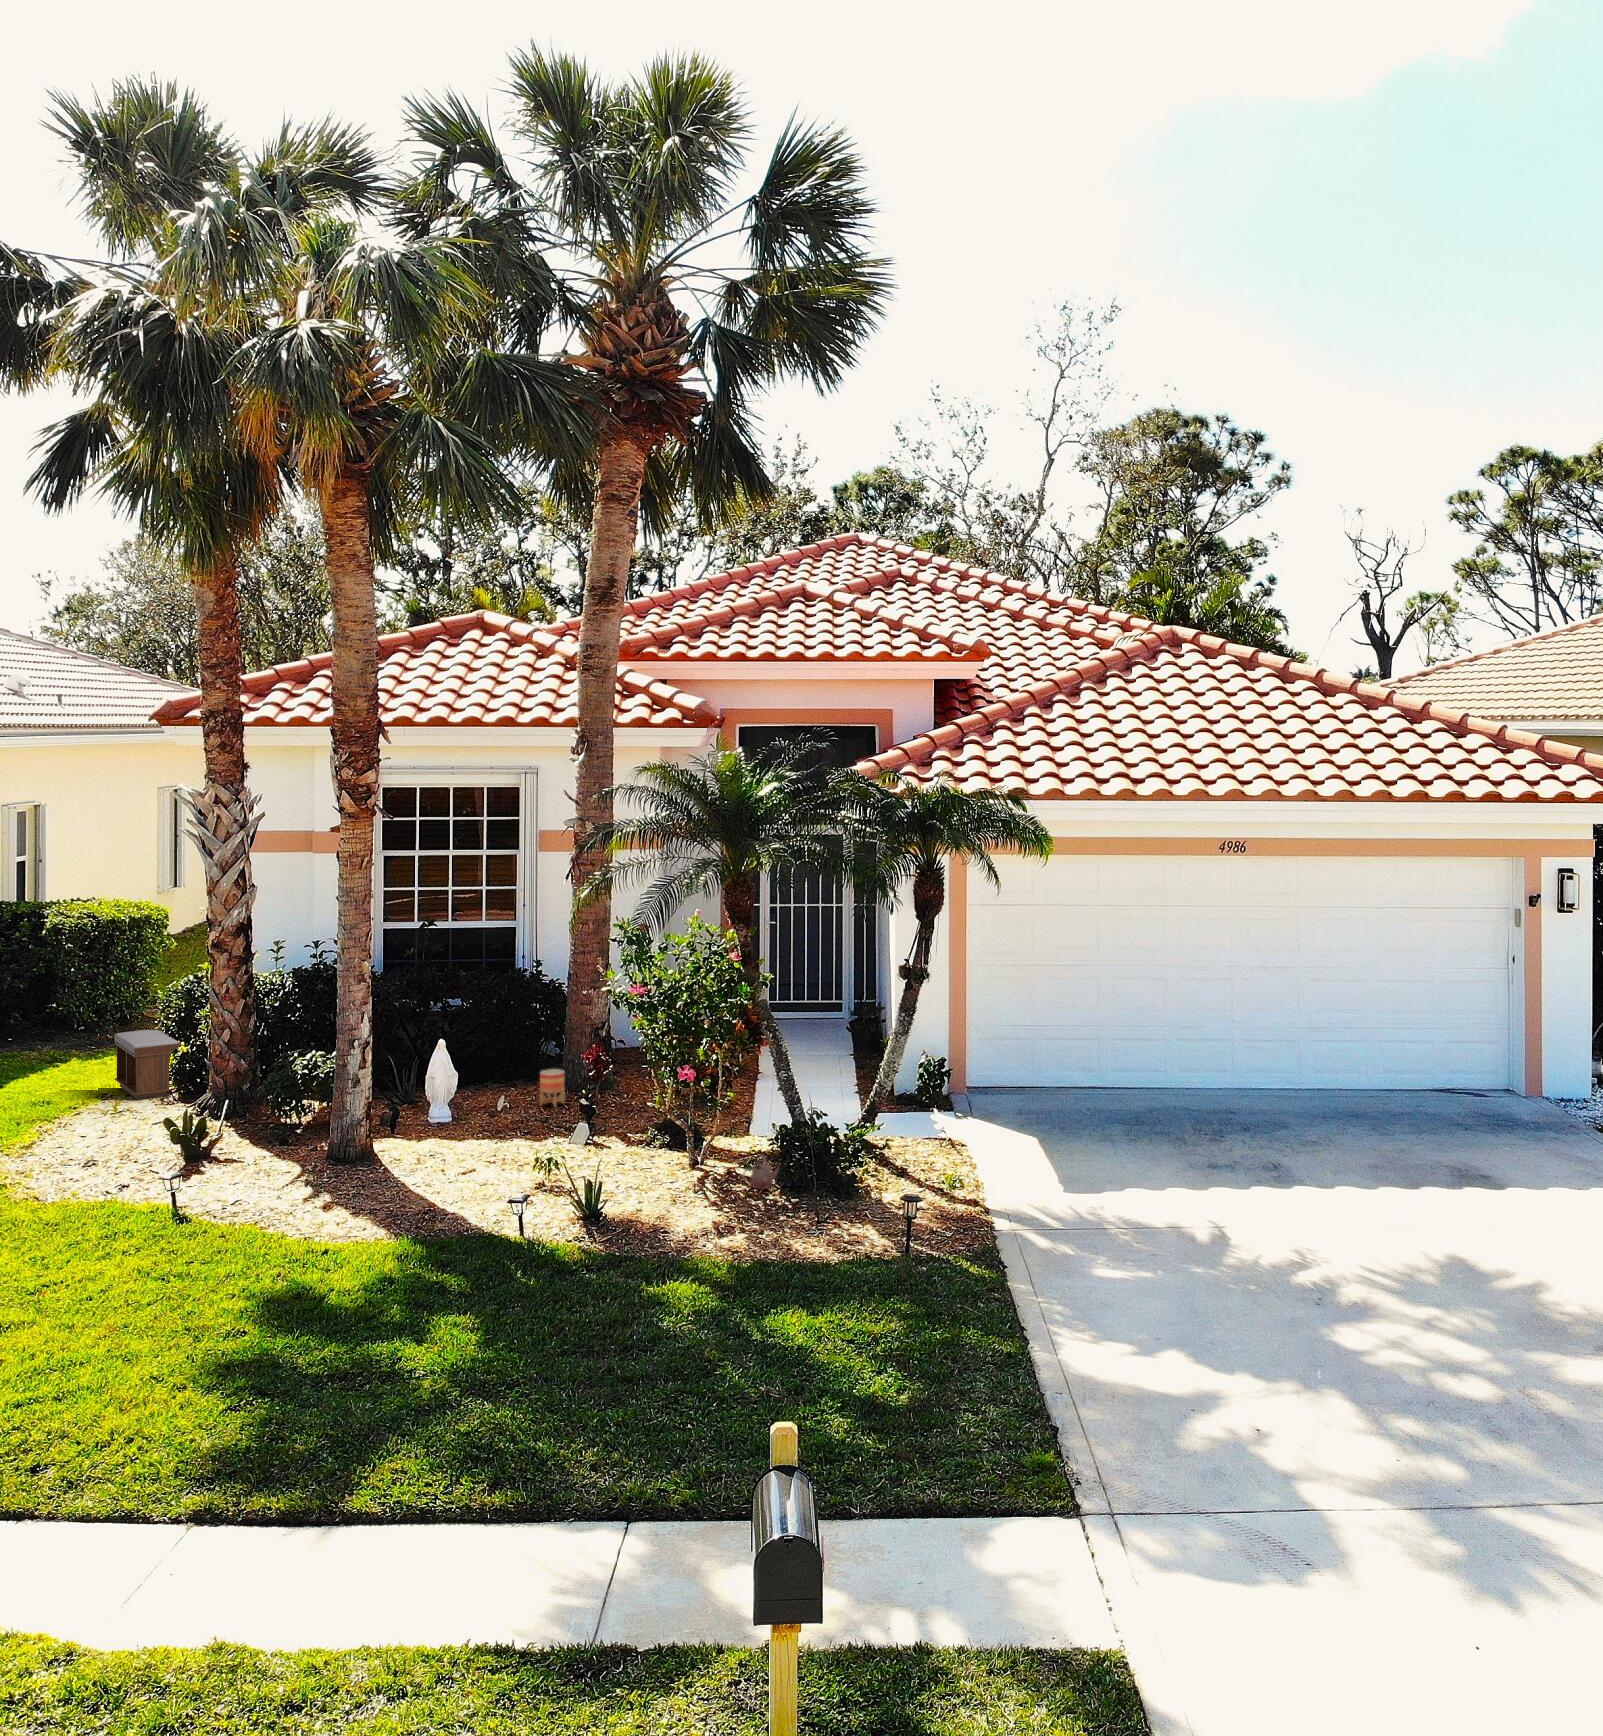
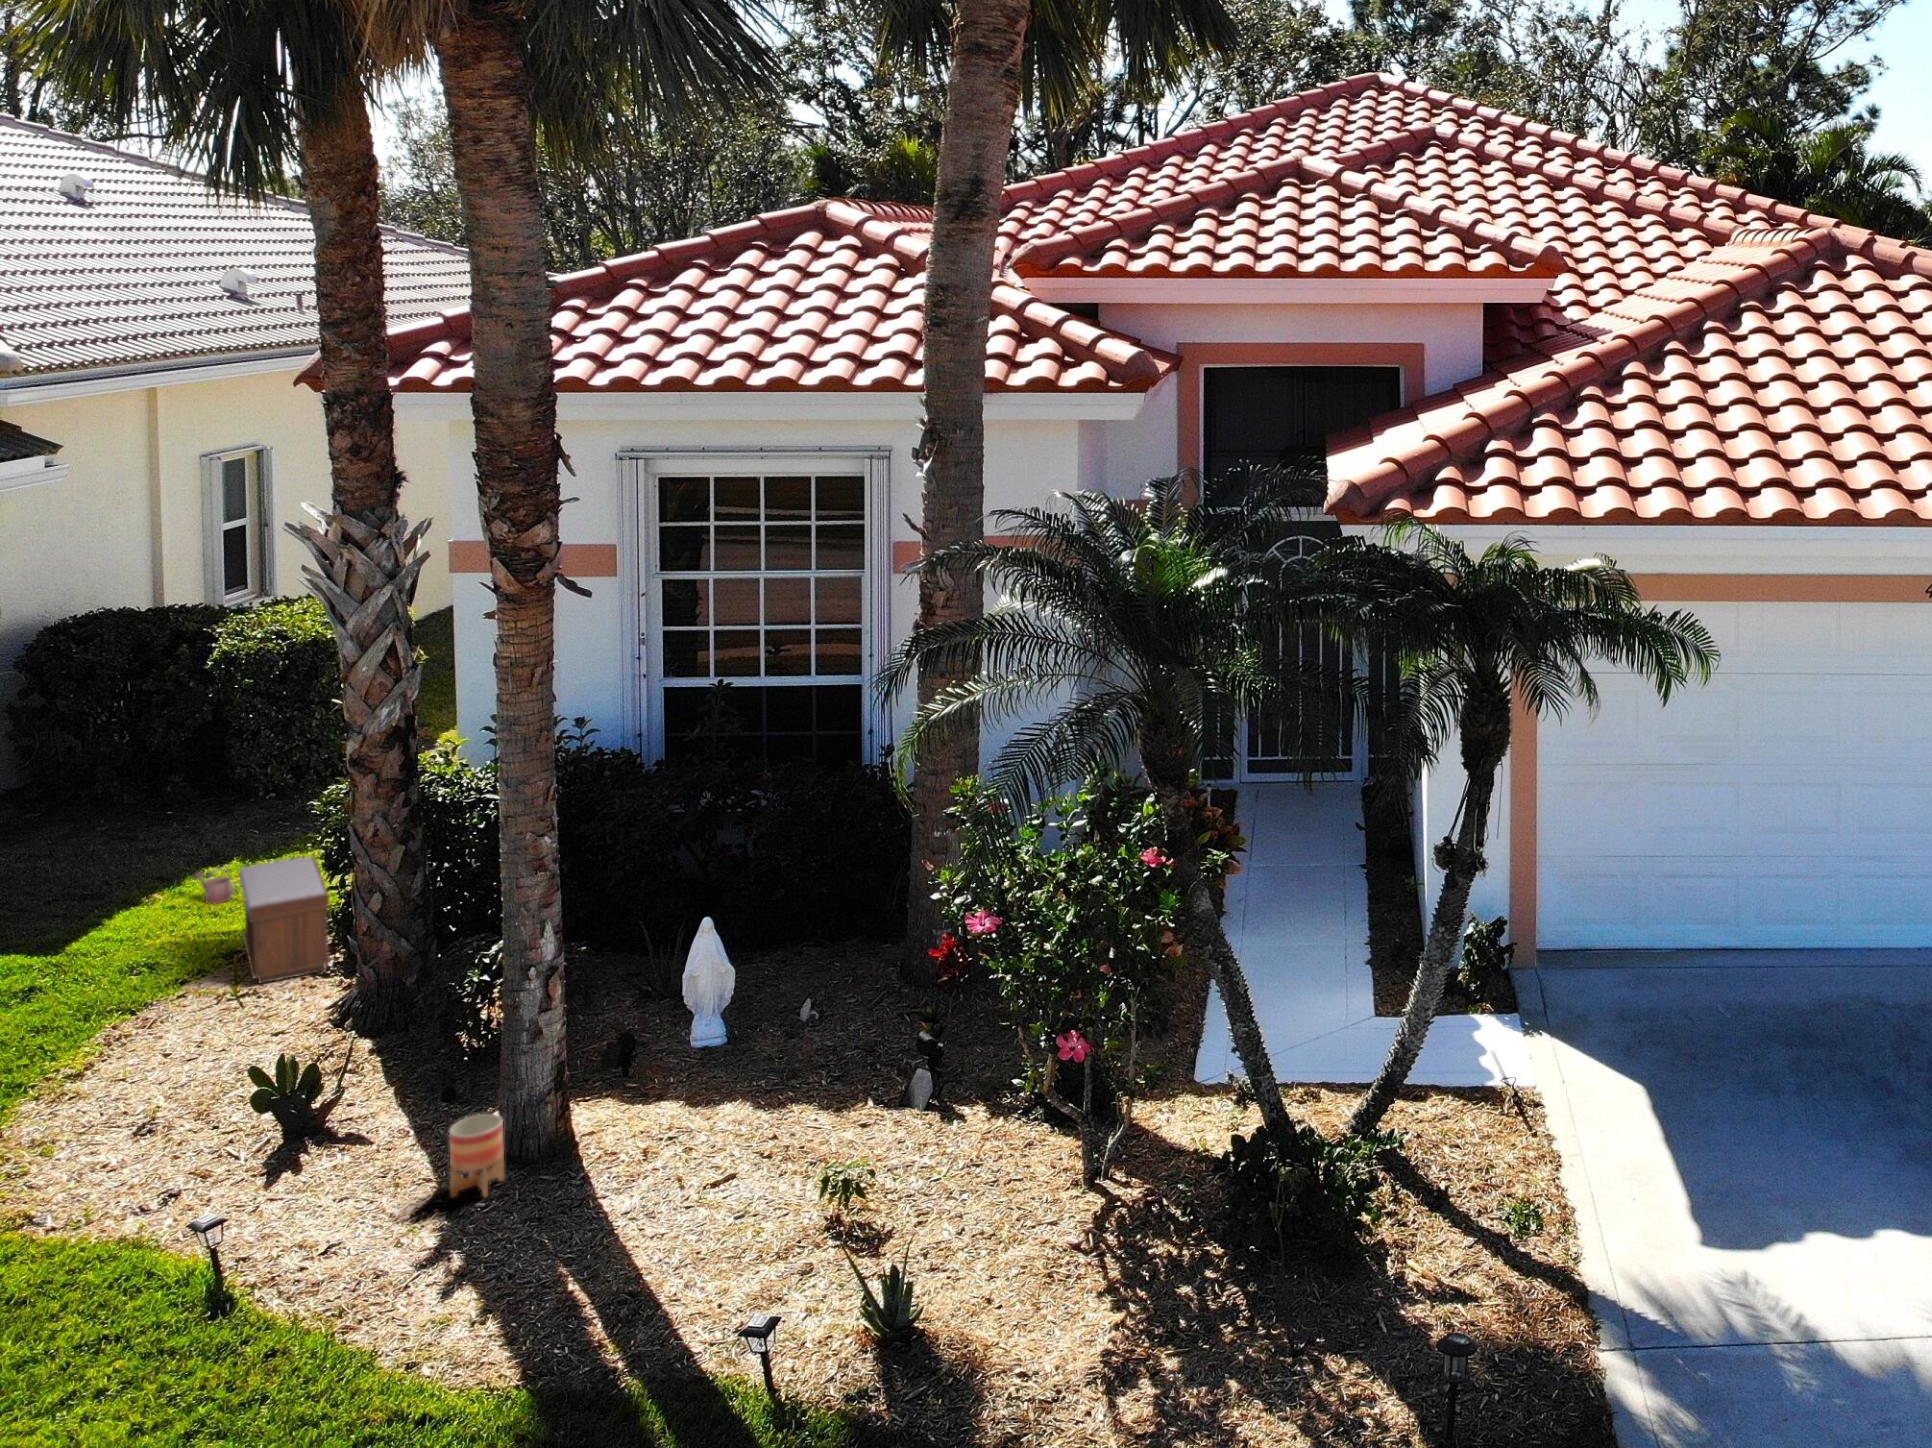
planter: present [540,1069,565,1107] -> present [449,1114,505,1198]
watering can: present [743,1156,779,1189] -> present [194,871,235,904]

